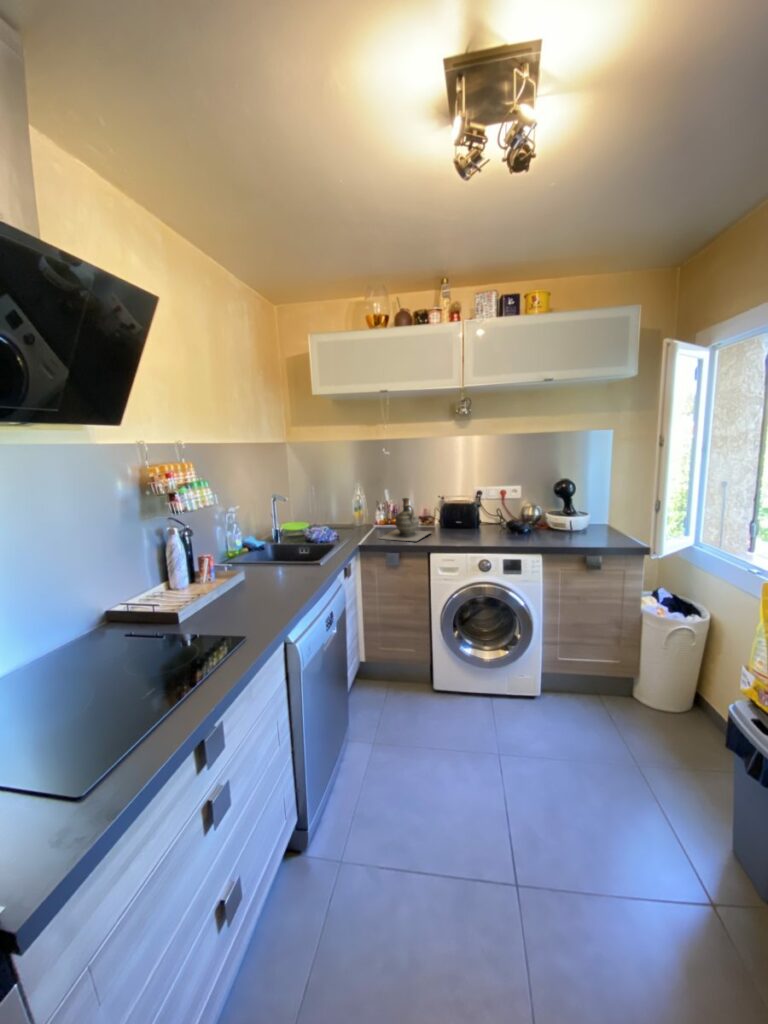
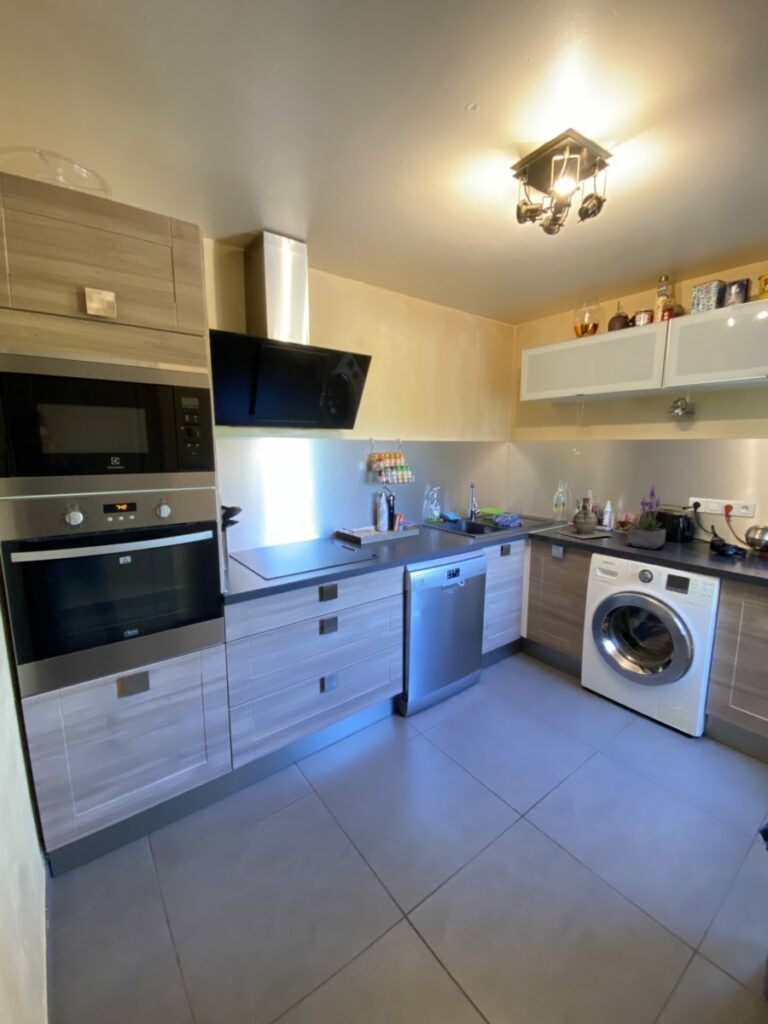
potted plant: none [454,477,486,541] -> present [628,485,666,549]

